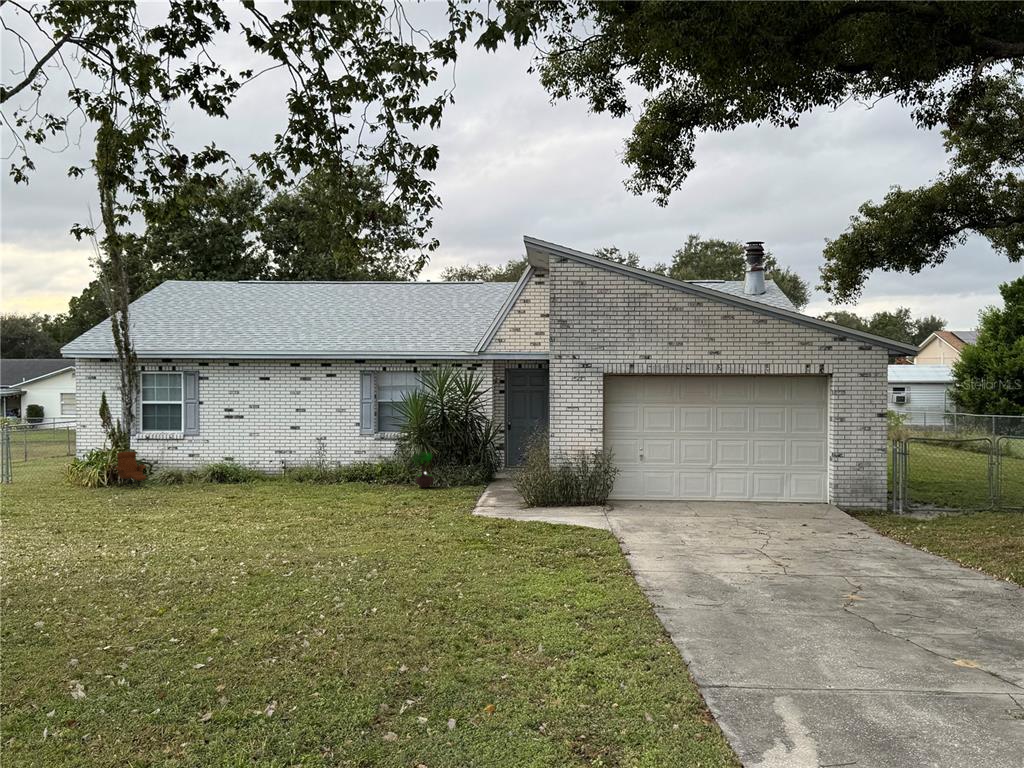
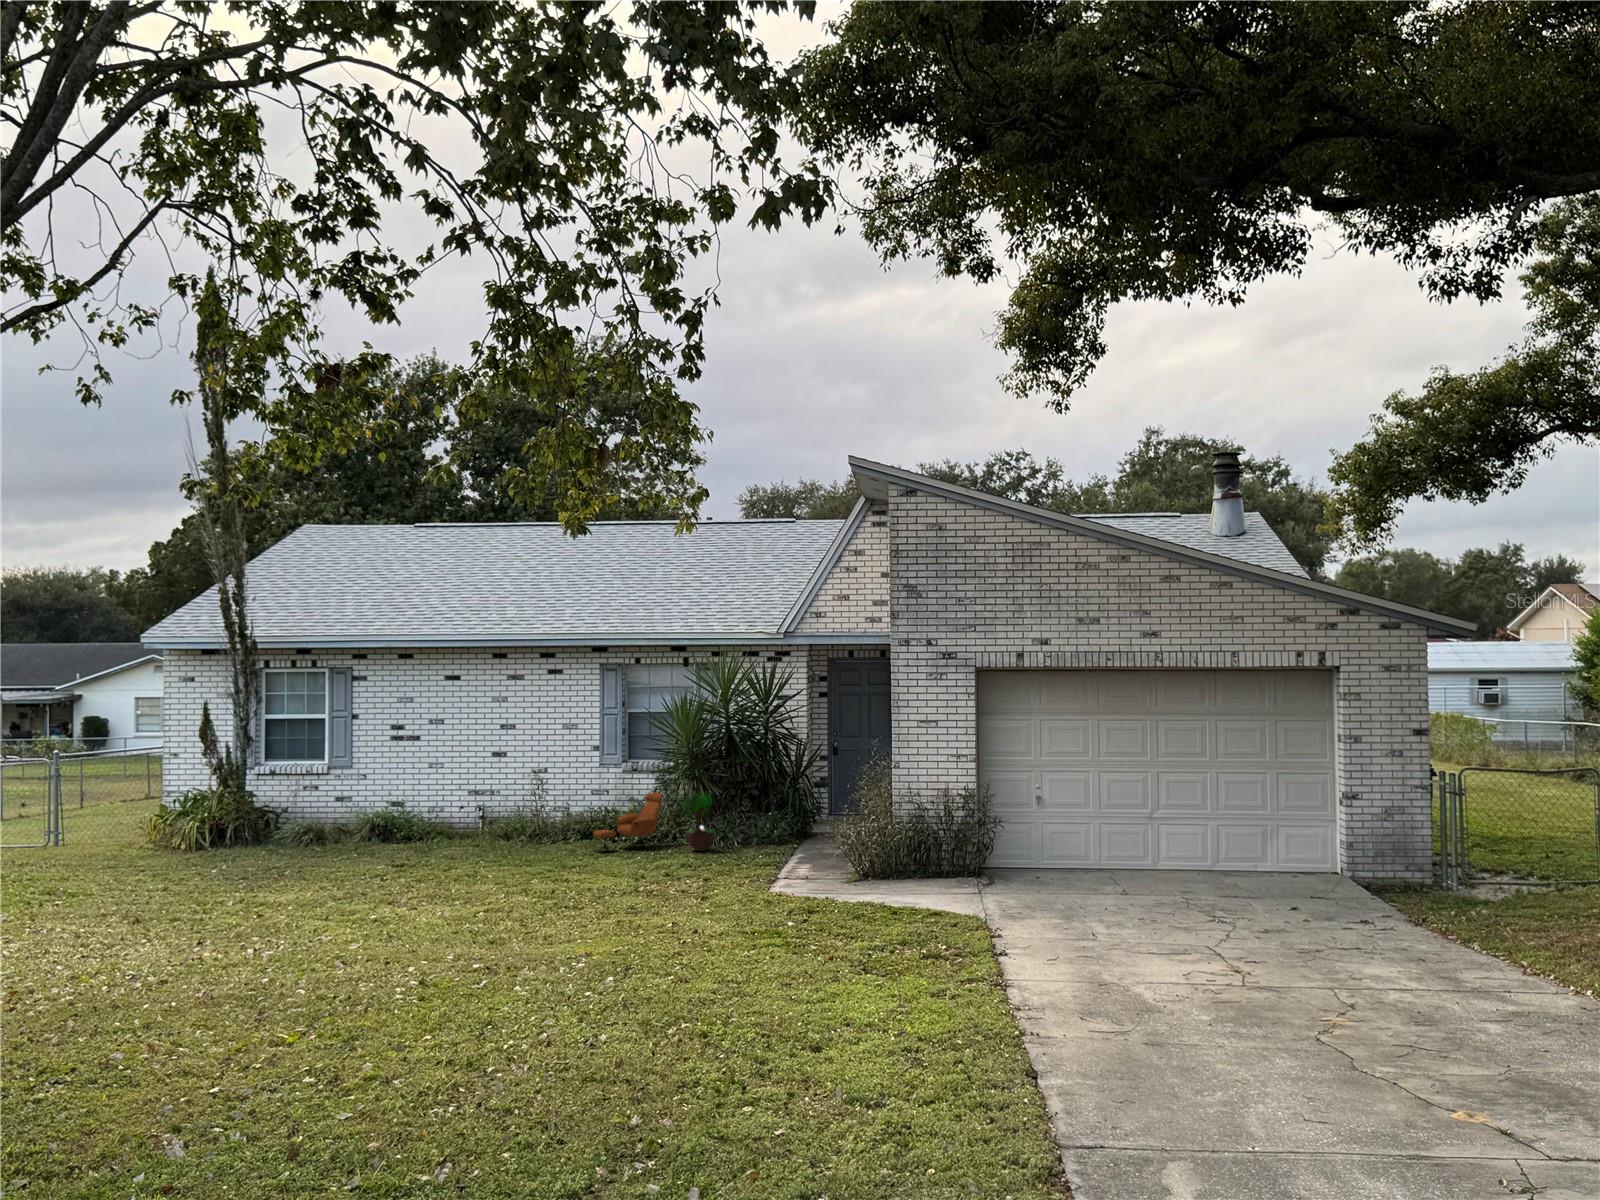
lounge chair: present [114,452,146,488] -> present [593,792,662,853]

